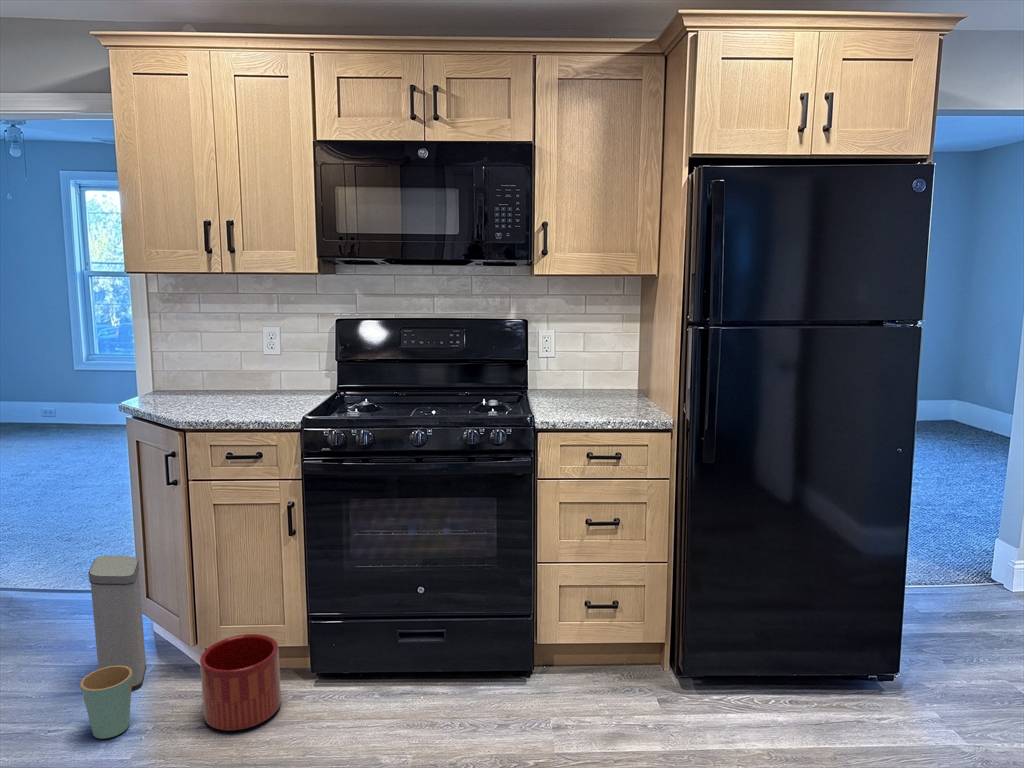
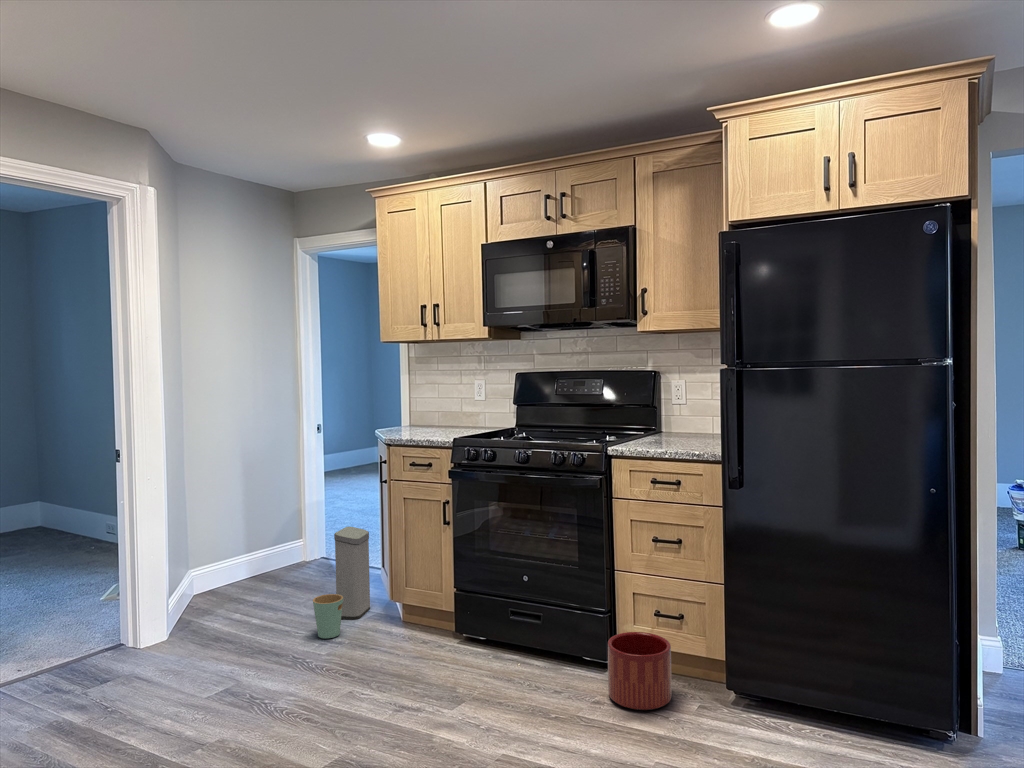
planter: present [200,634,281,731] -> present [608,632,672,710]

